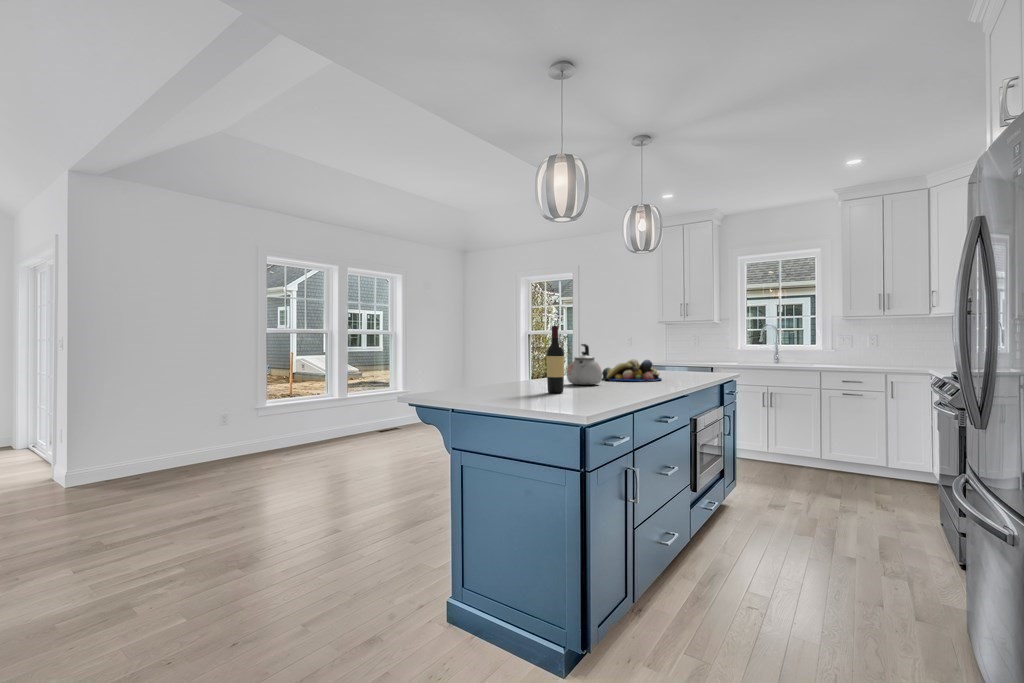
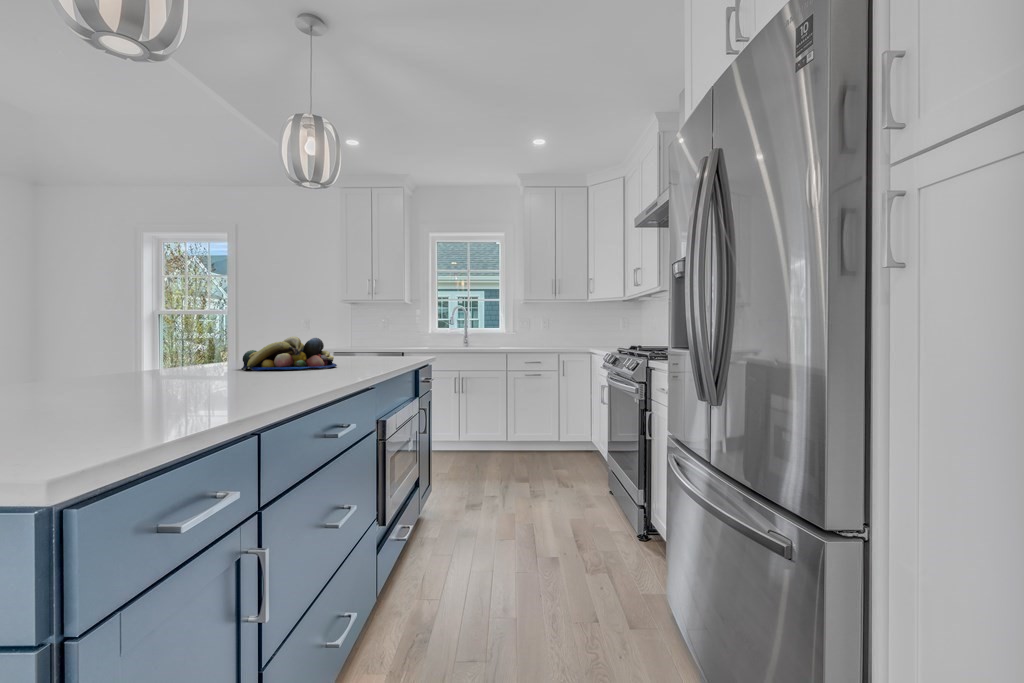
wine bottle: present [546,326,564,393] -> none [65,254,115,400]
kettle: present [567,344,602,385] -> none [159,306,230,379]

